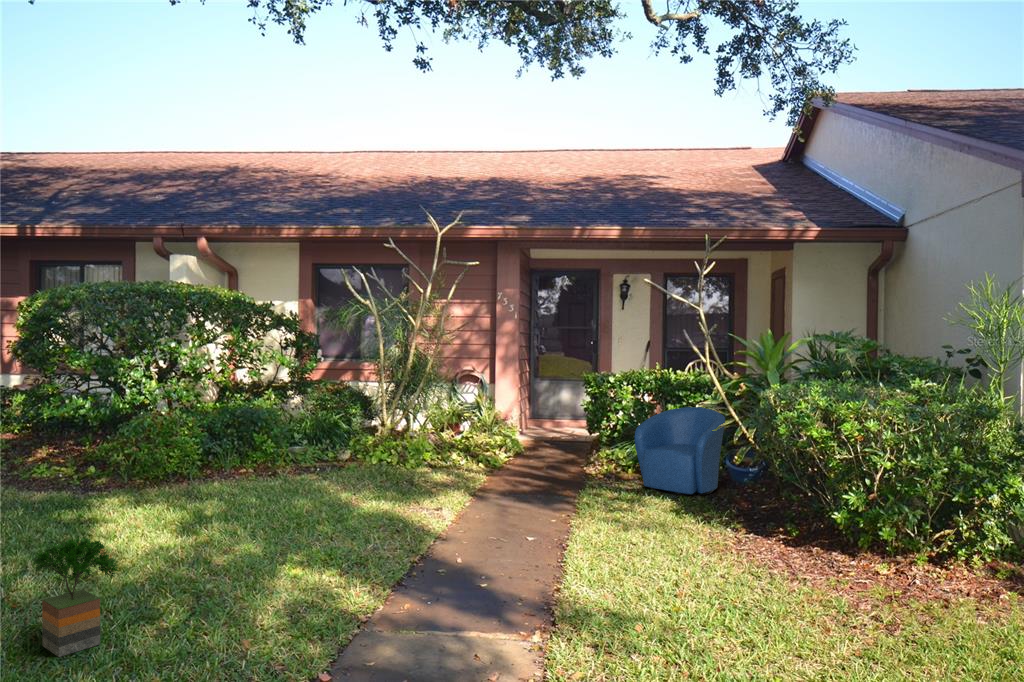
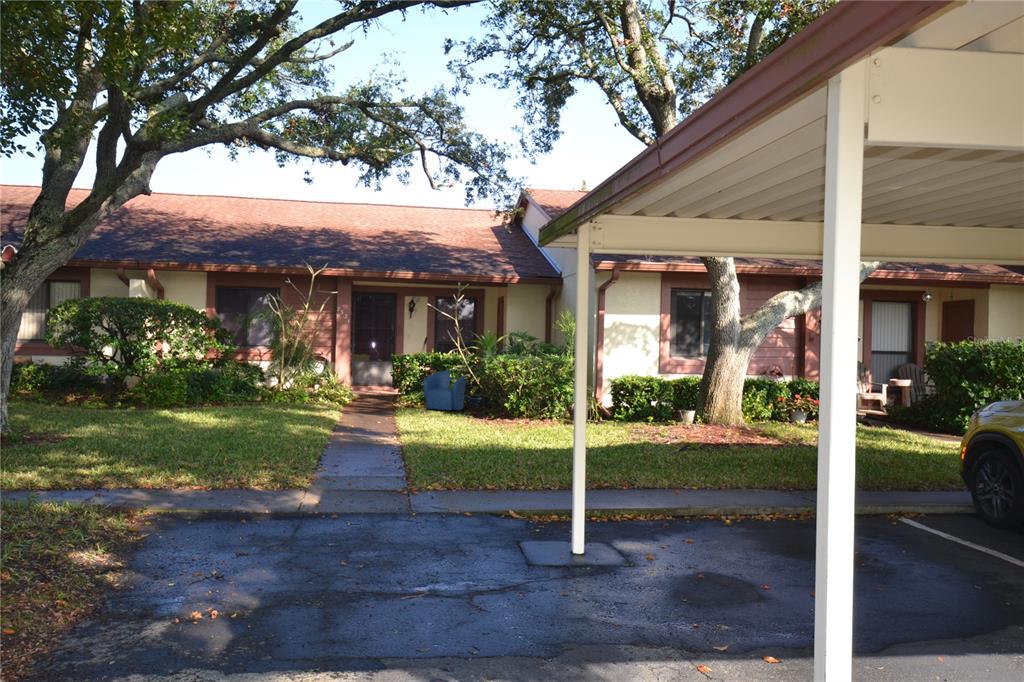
potted tree: present [32,537,118,657] -> none [232,398,262,435]

